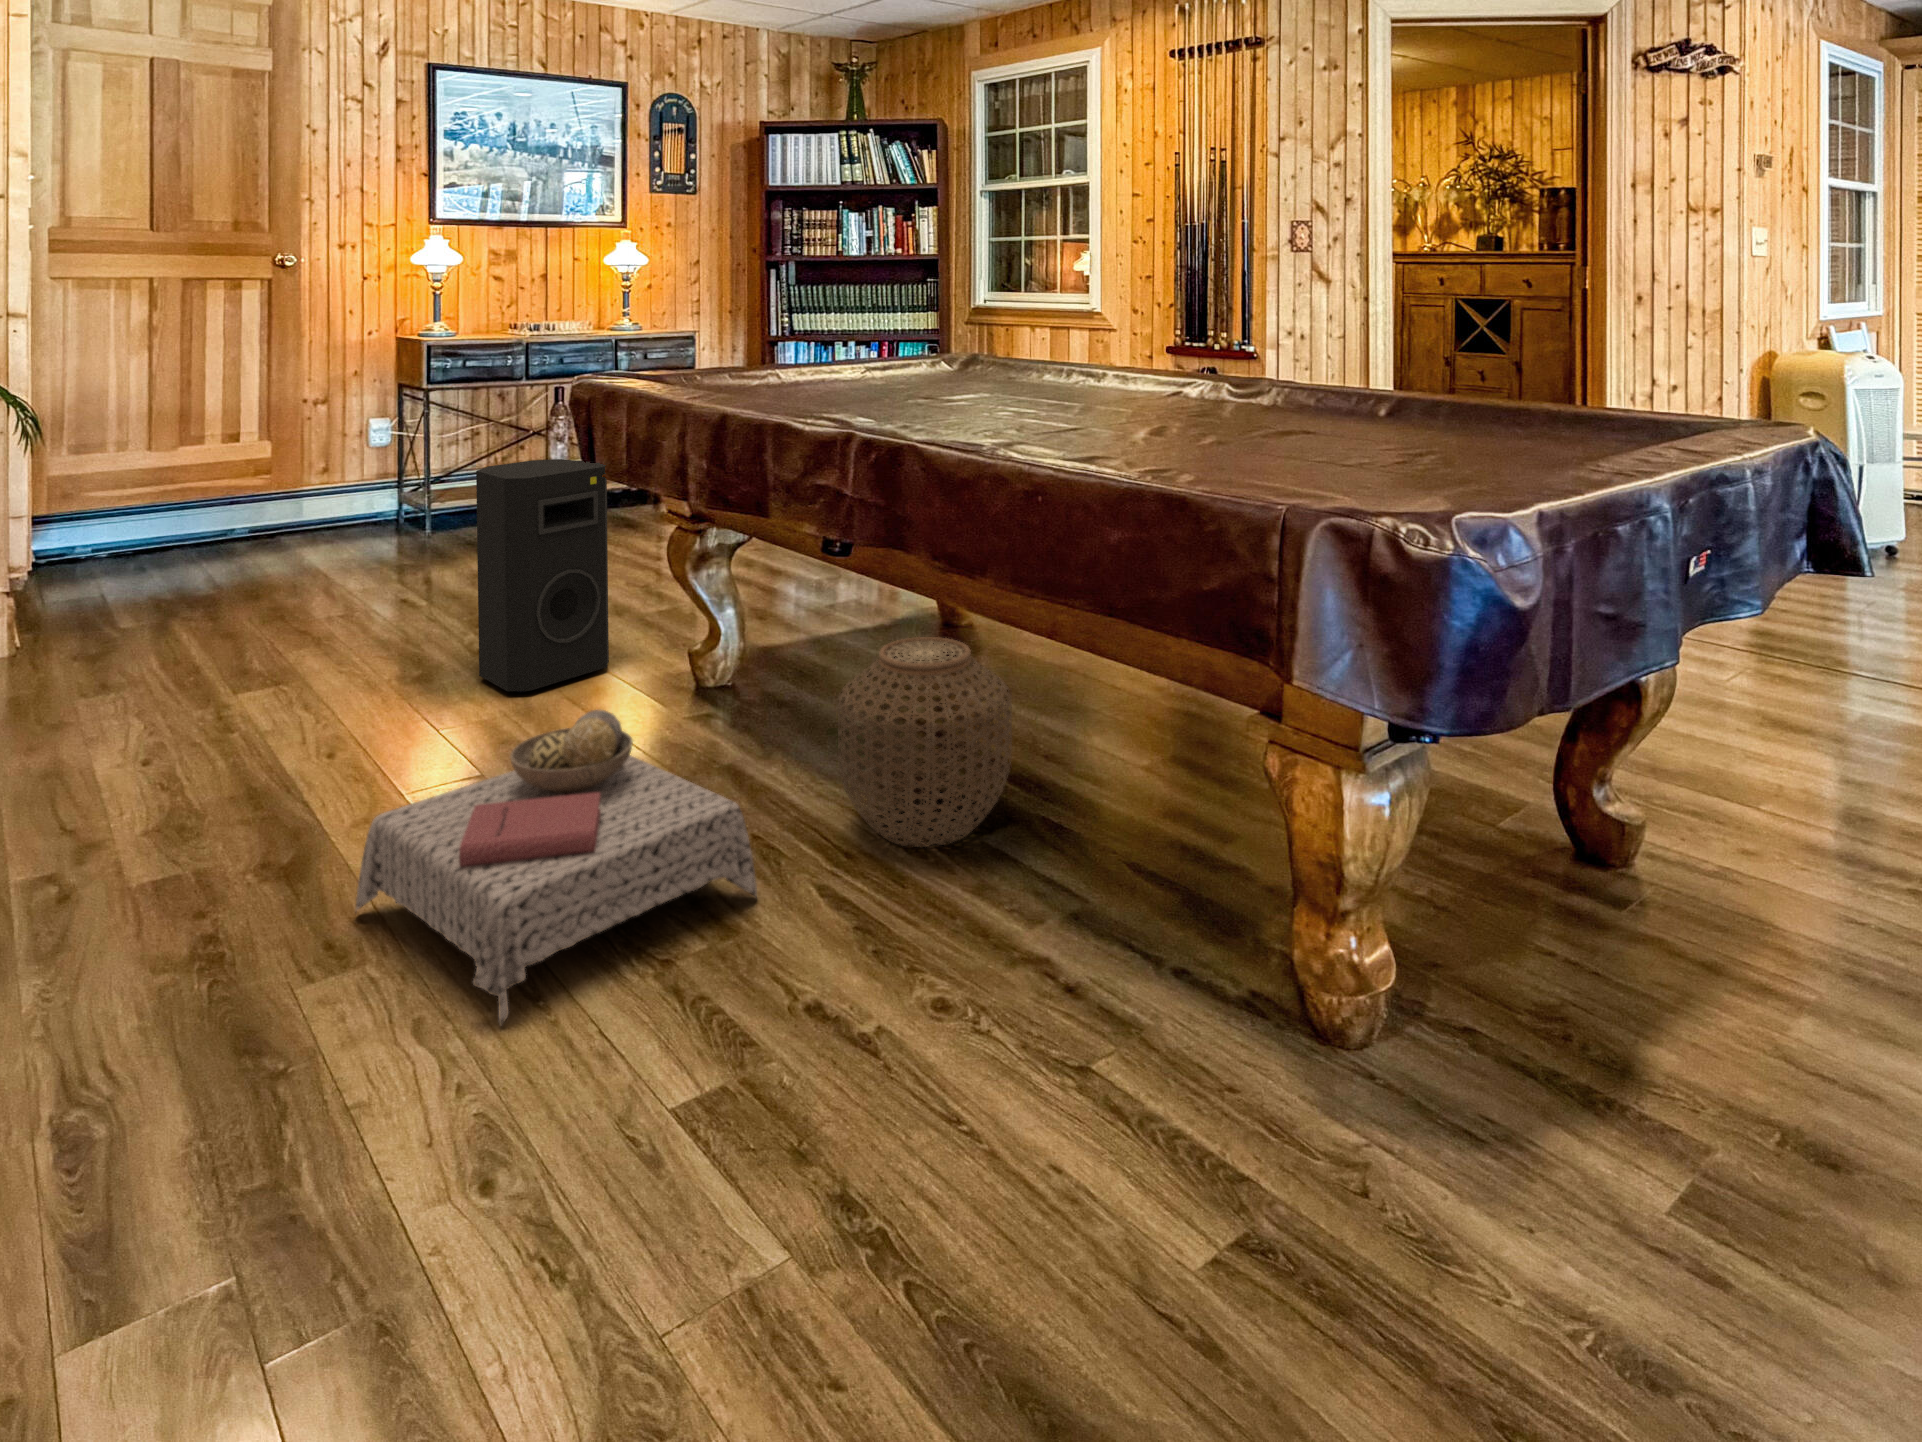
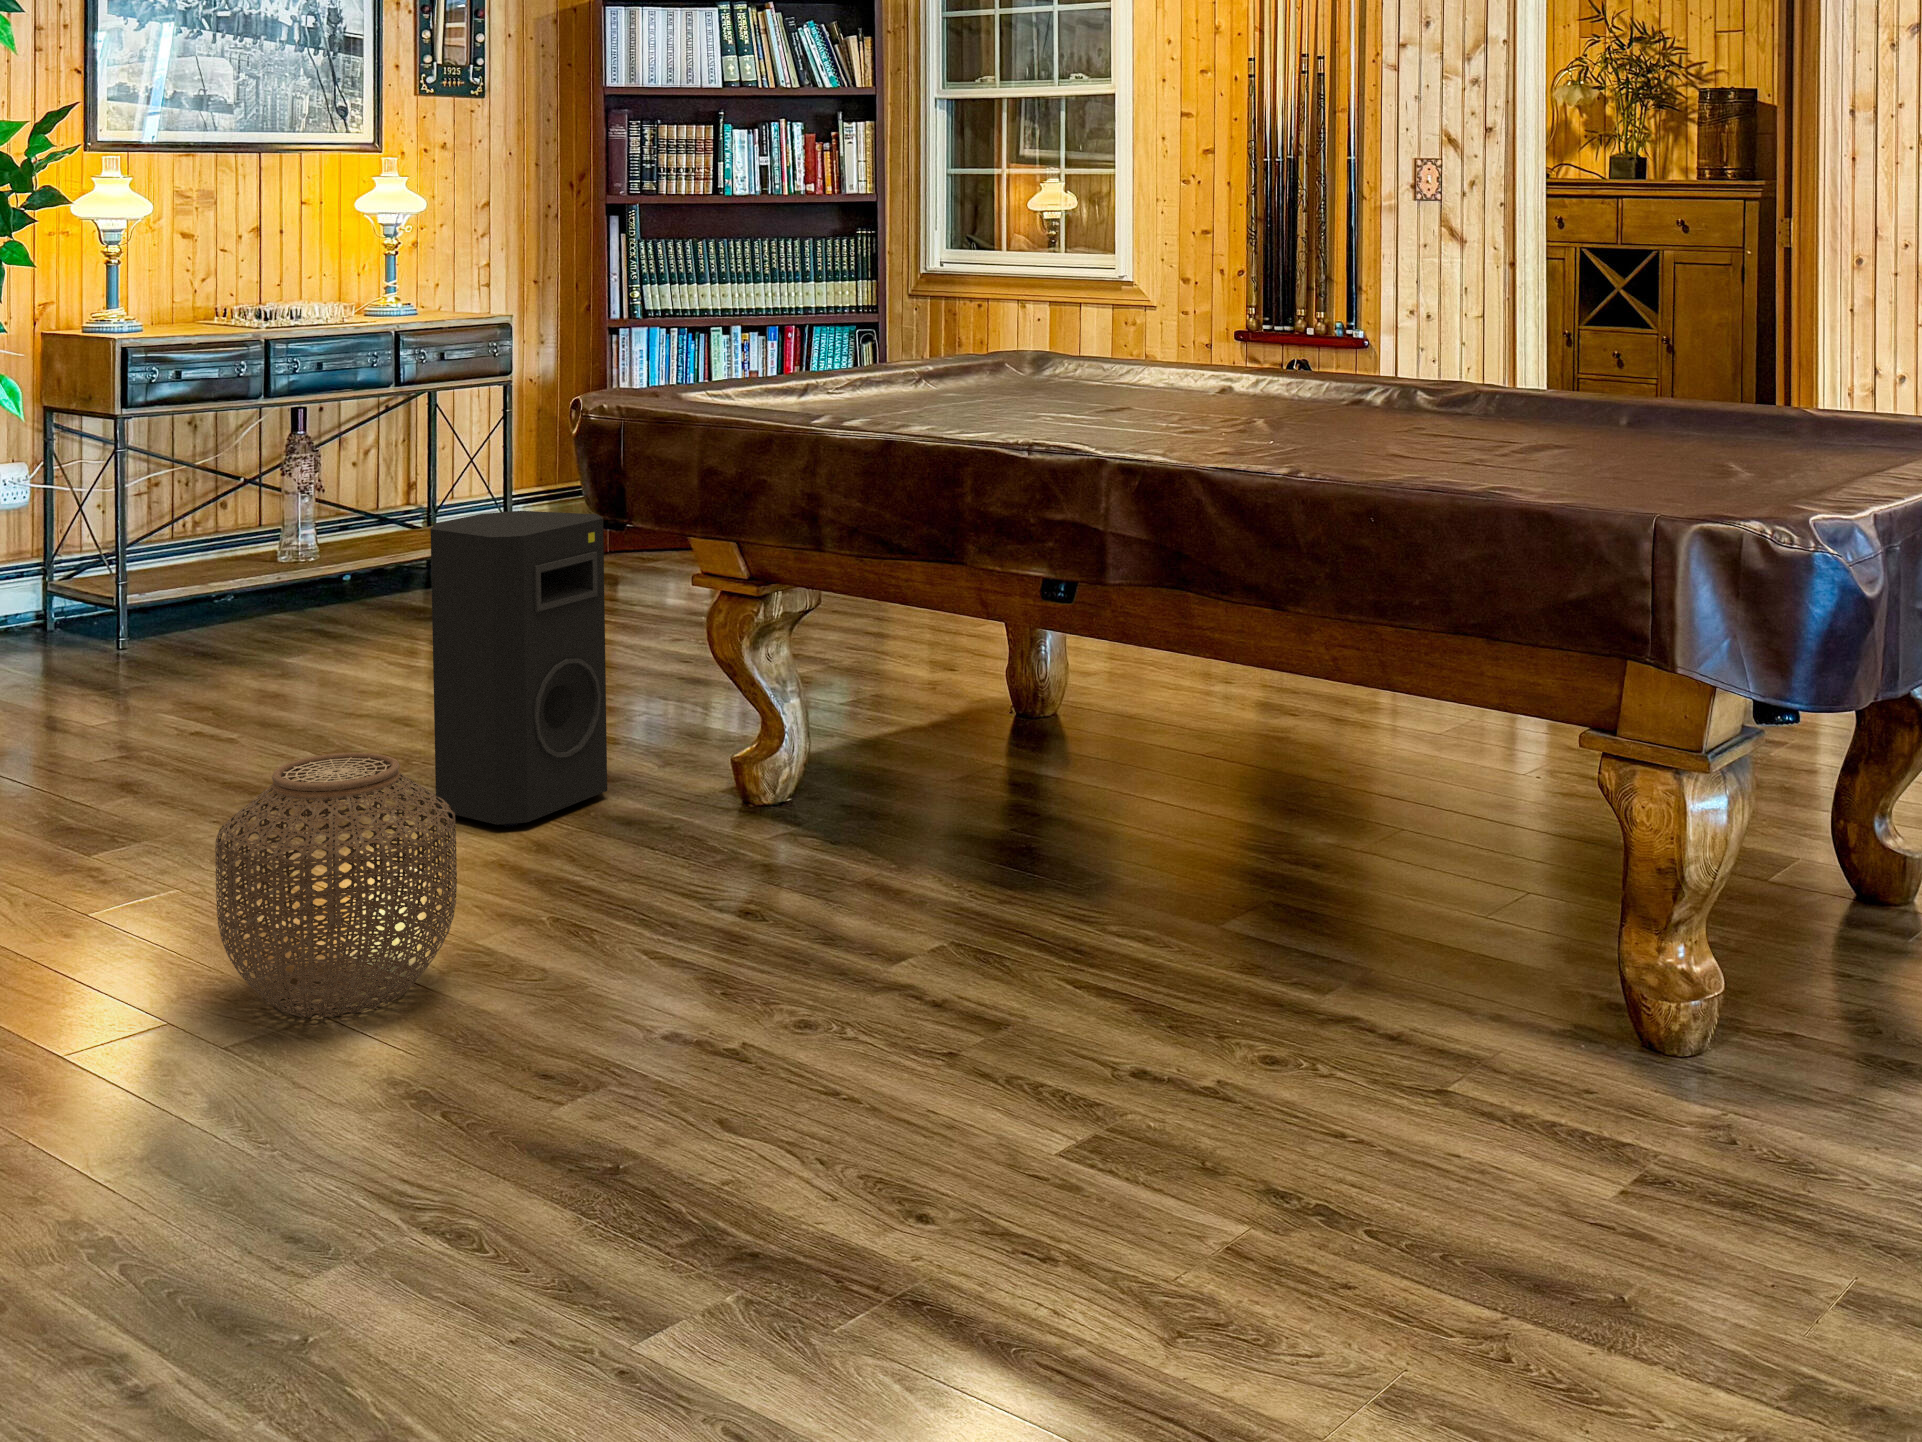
woven basket: present [838,637,1012,847] -> present [215,753,457,1018]
ottoman: present [356,710,757,1025] -> none [553,798,1012,1112]

